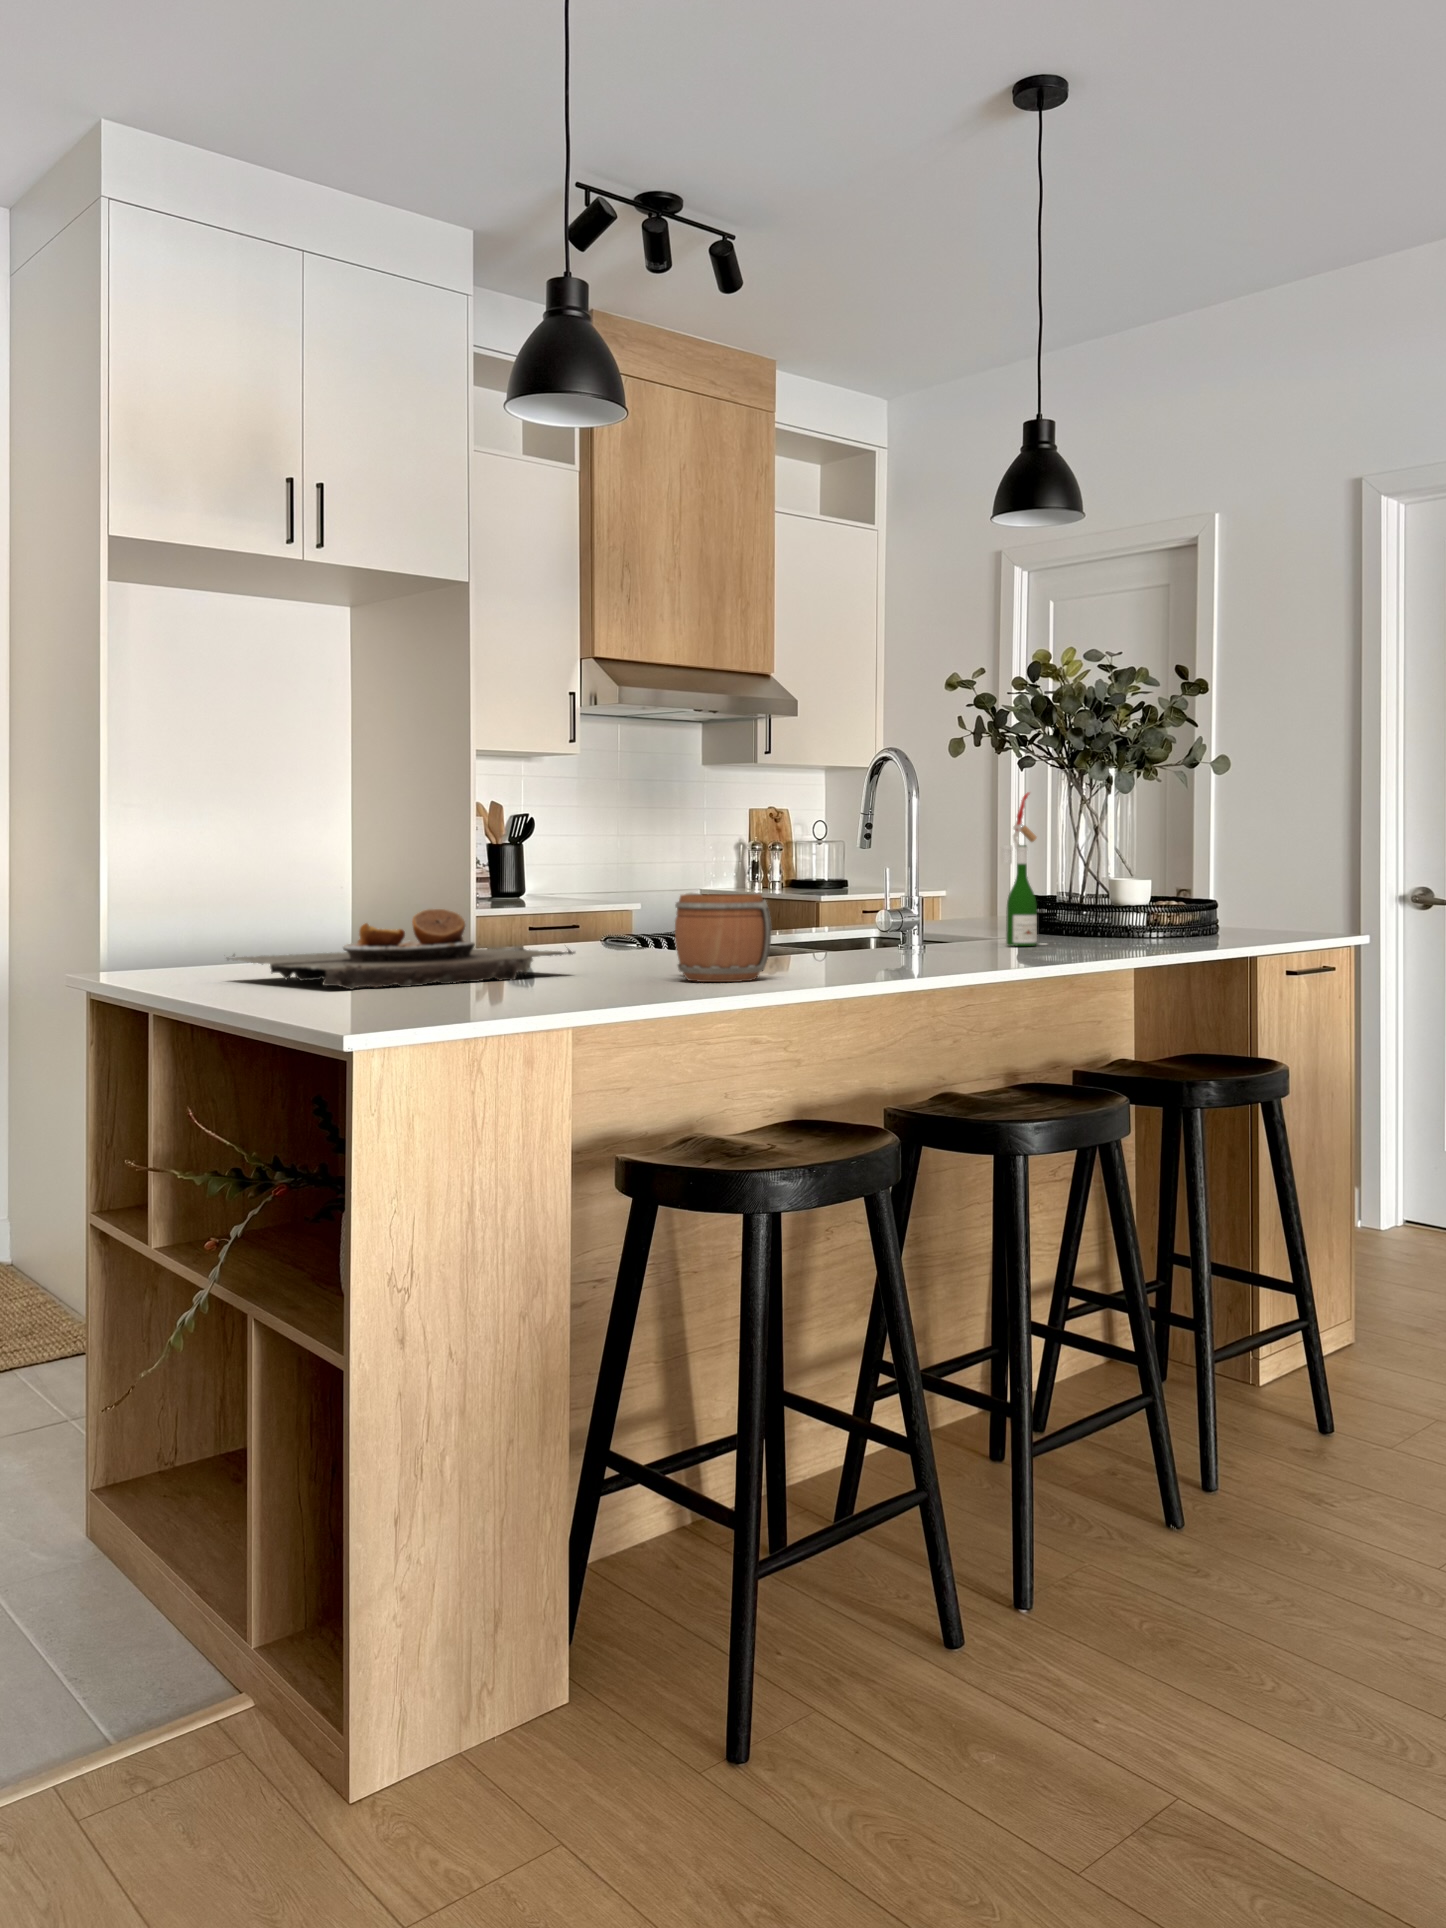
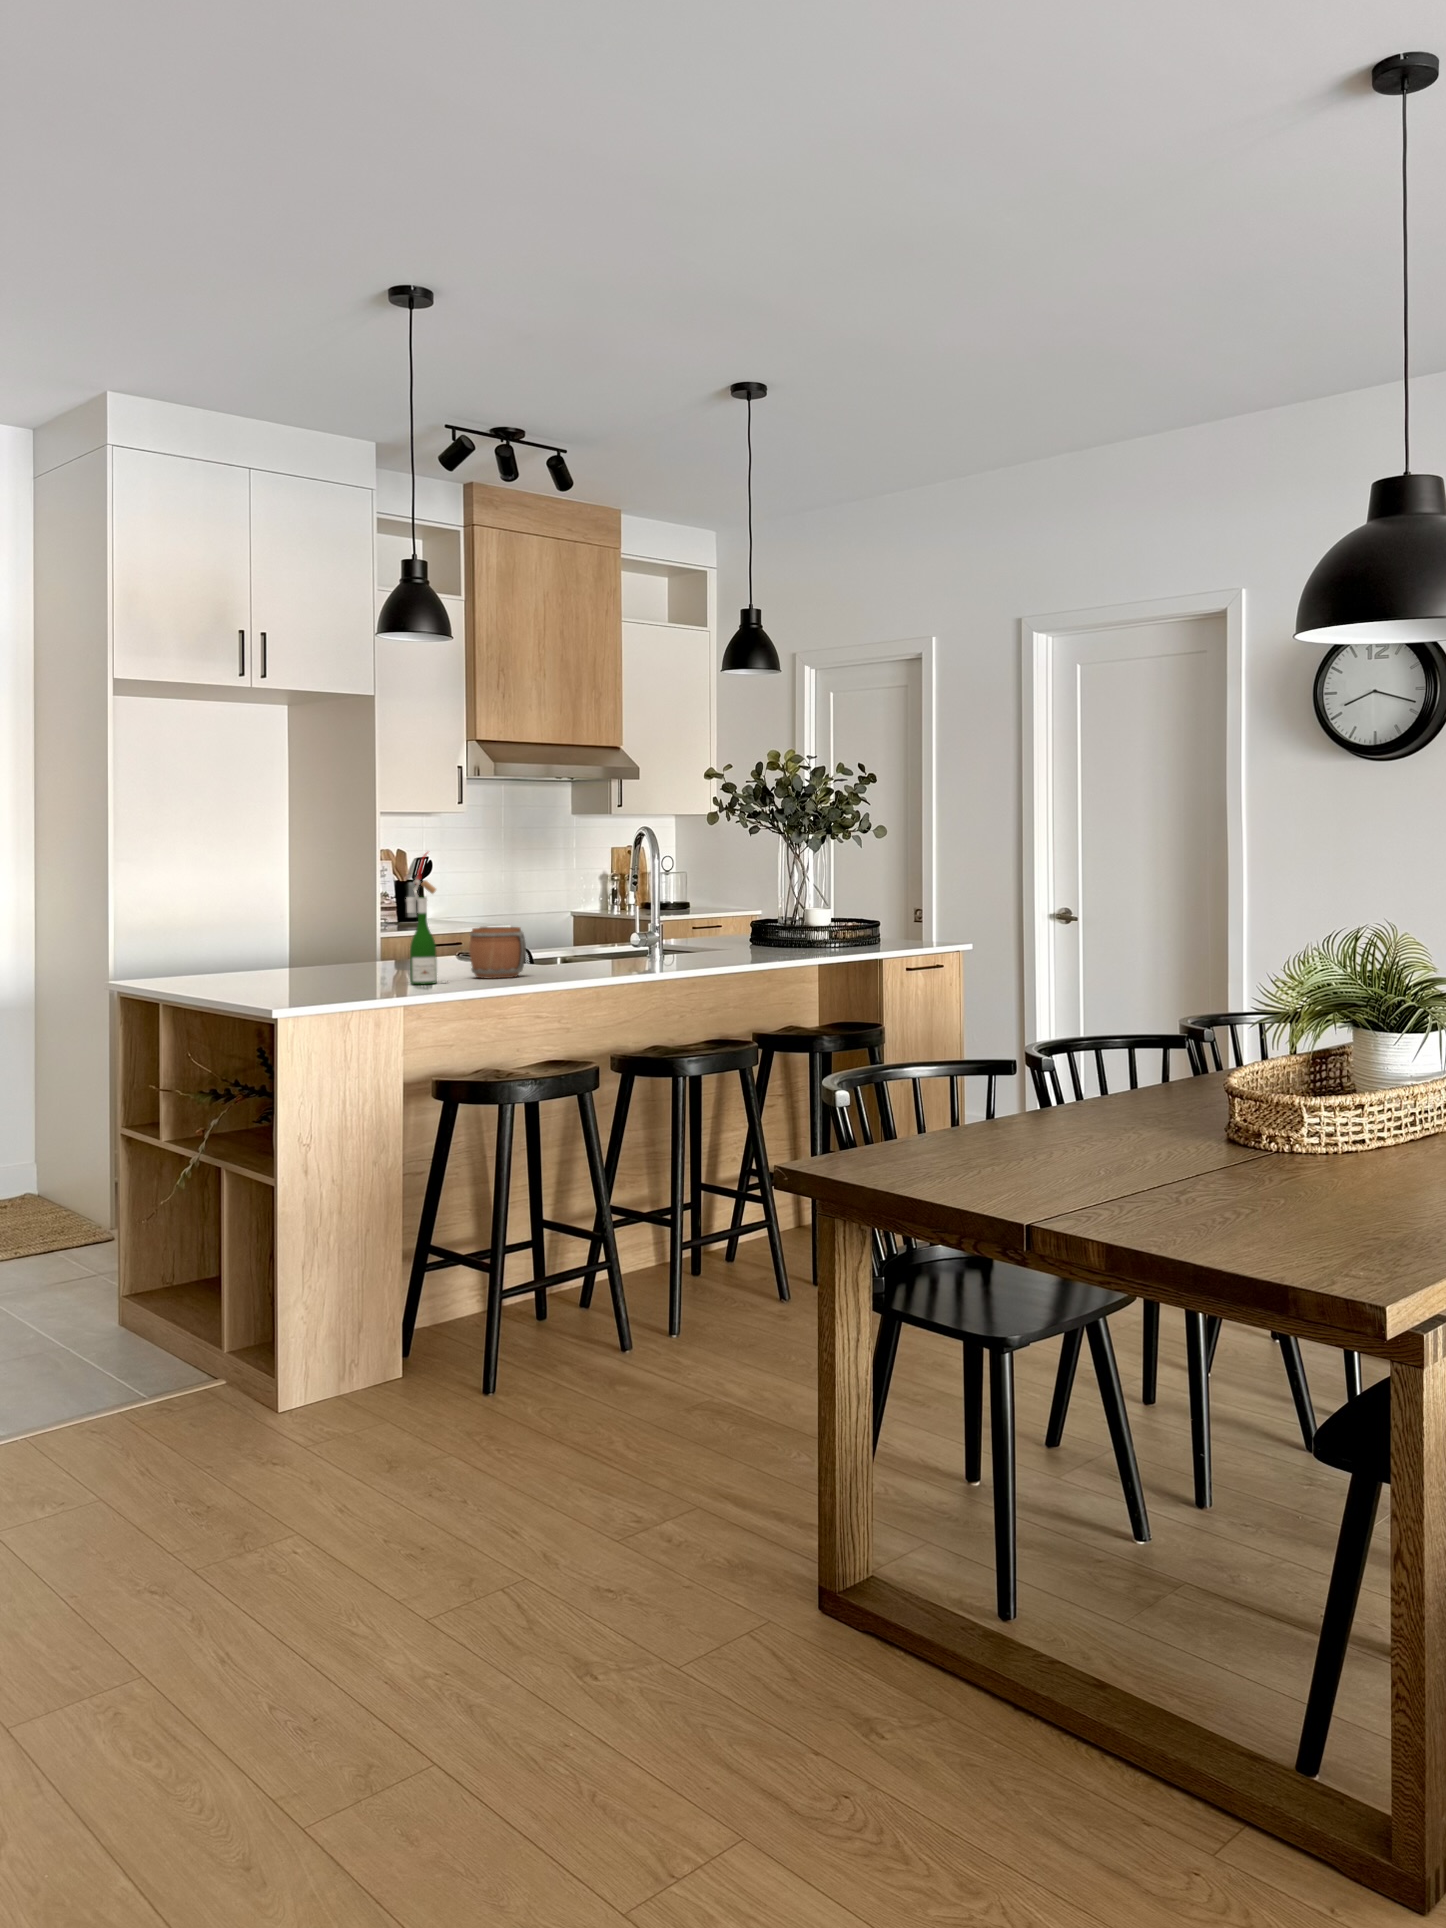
wine bottle: present [1001,793,1046,946] -> present [406,852,448,984]
plate: present [228,909,575,989] -> none [204,937,418,985]

